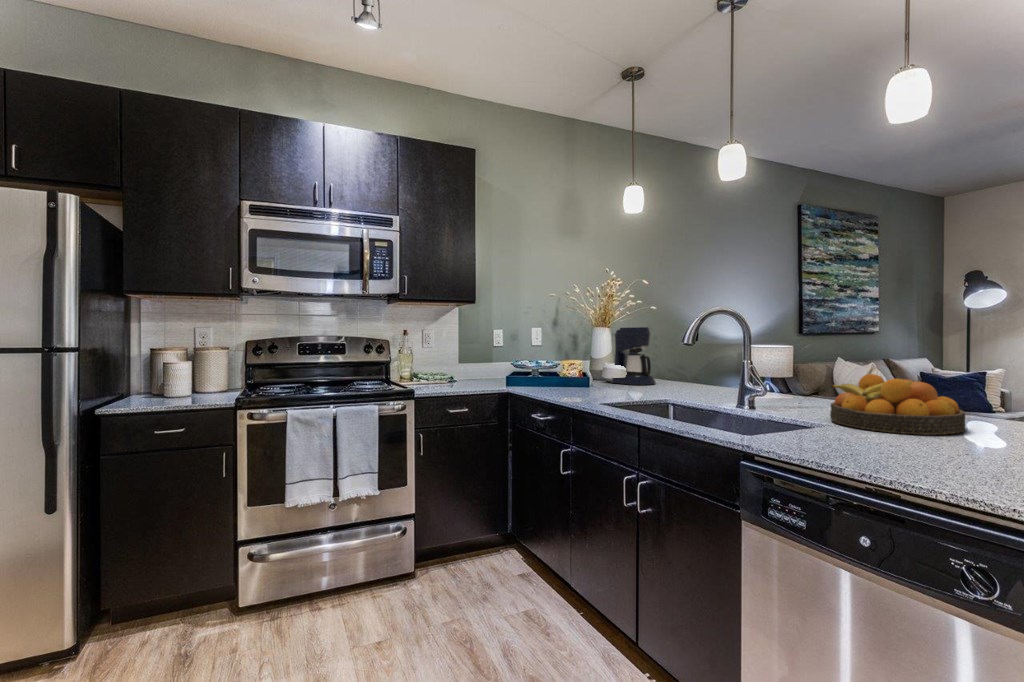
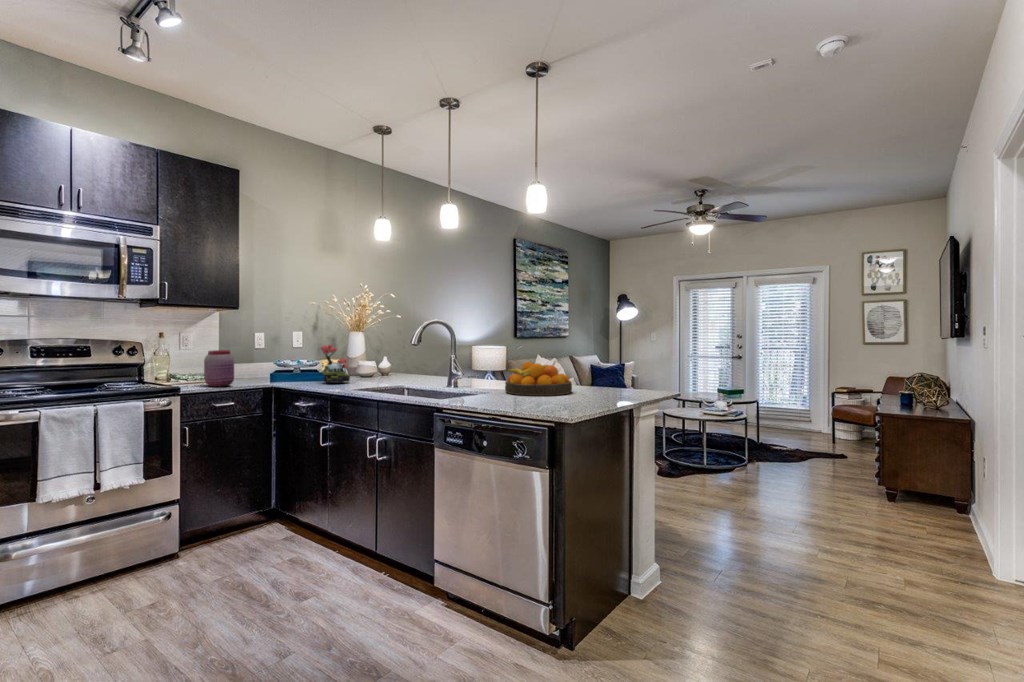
coffee maker: present [612,327,656,385] -> none [365,332,401,378]
plant: none [561,343,595,390] -> present [321,344,350,383]
jar: none [440,350,469,390] -> present [204,350,234,387]

